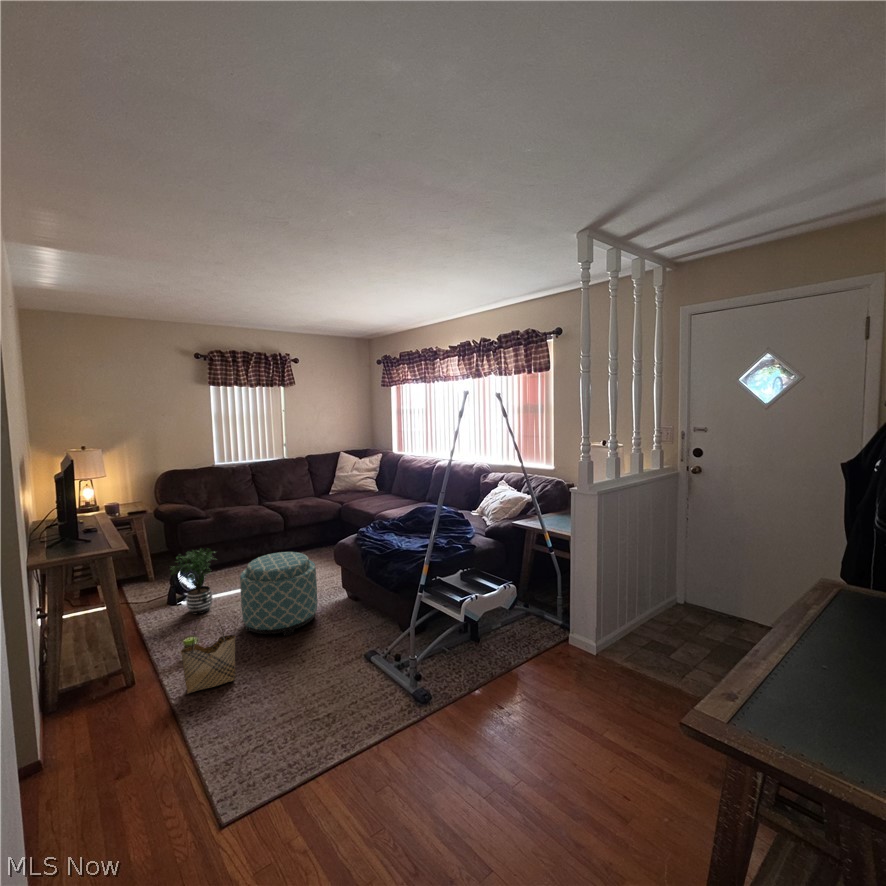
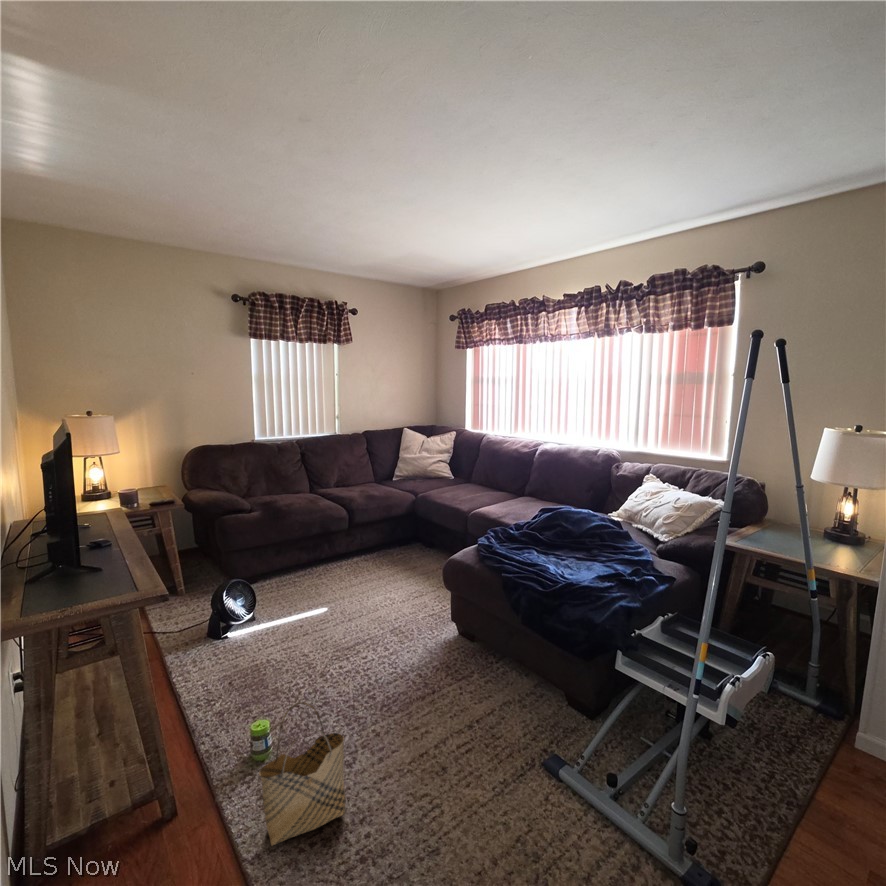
potted plant: present [171,550,213,614] -> none [214,561,285,659]
ottoman: present [240,552,317,636] -> none [325,574,433,710]

